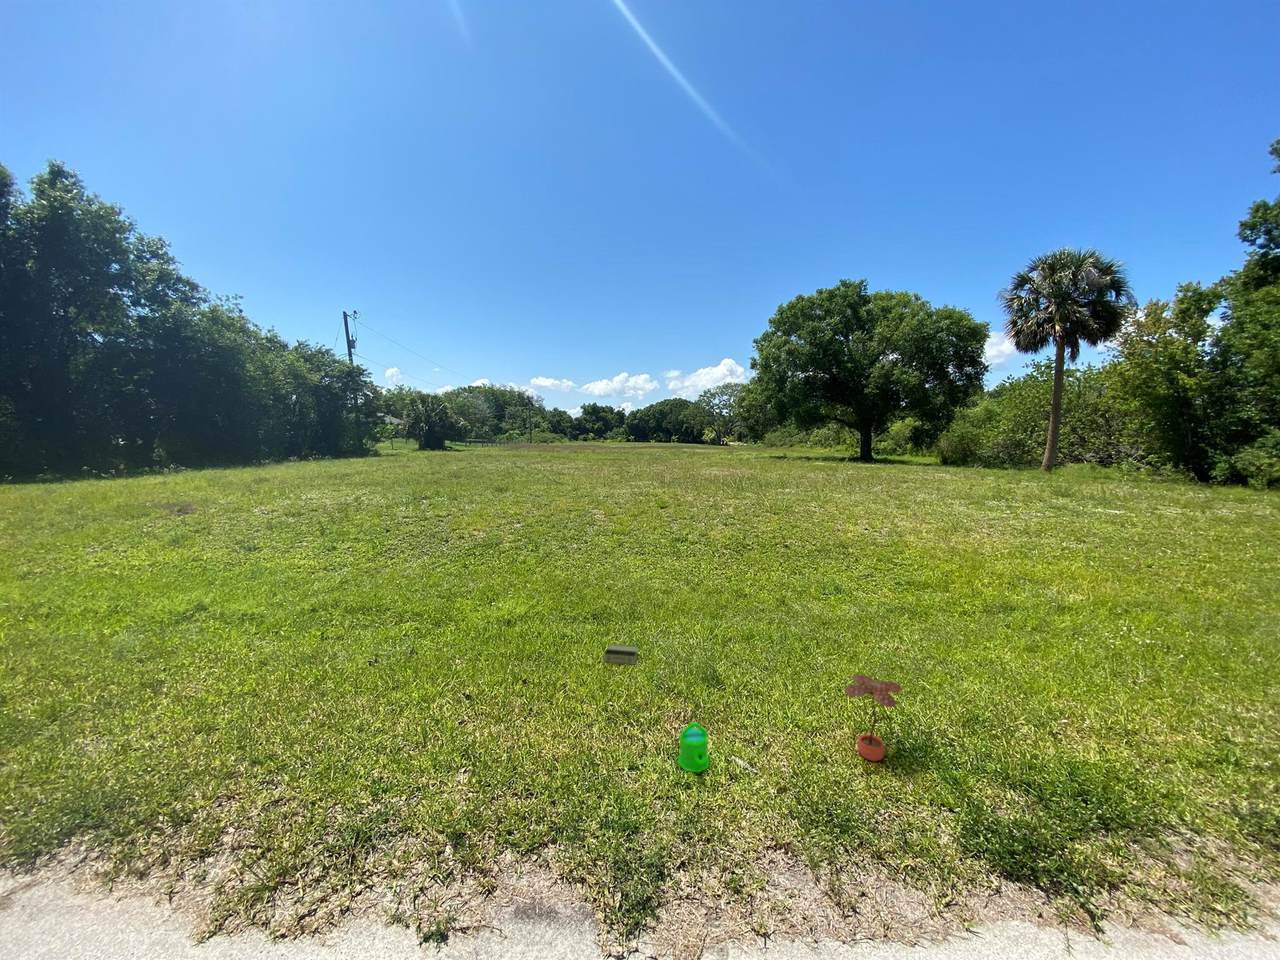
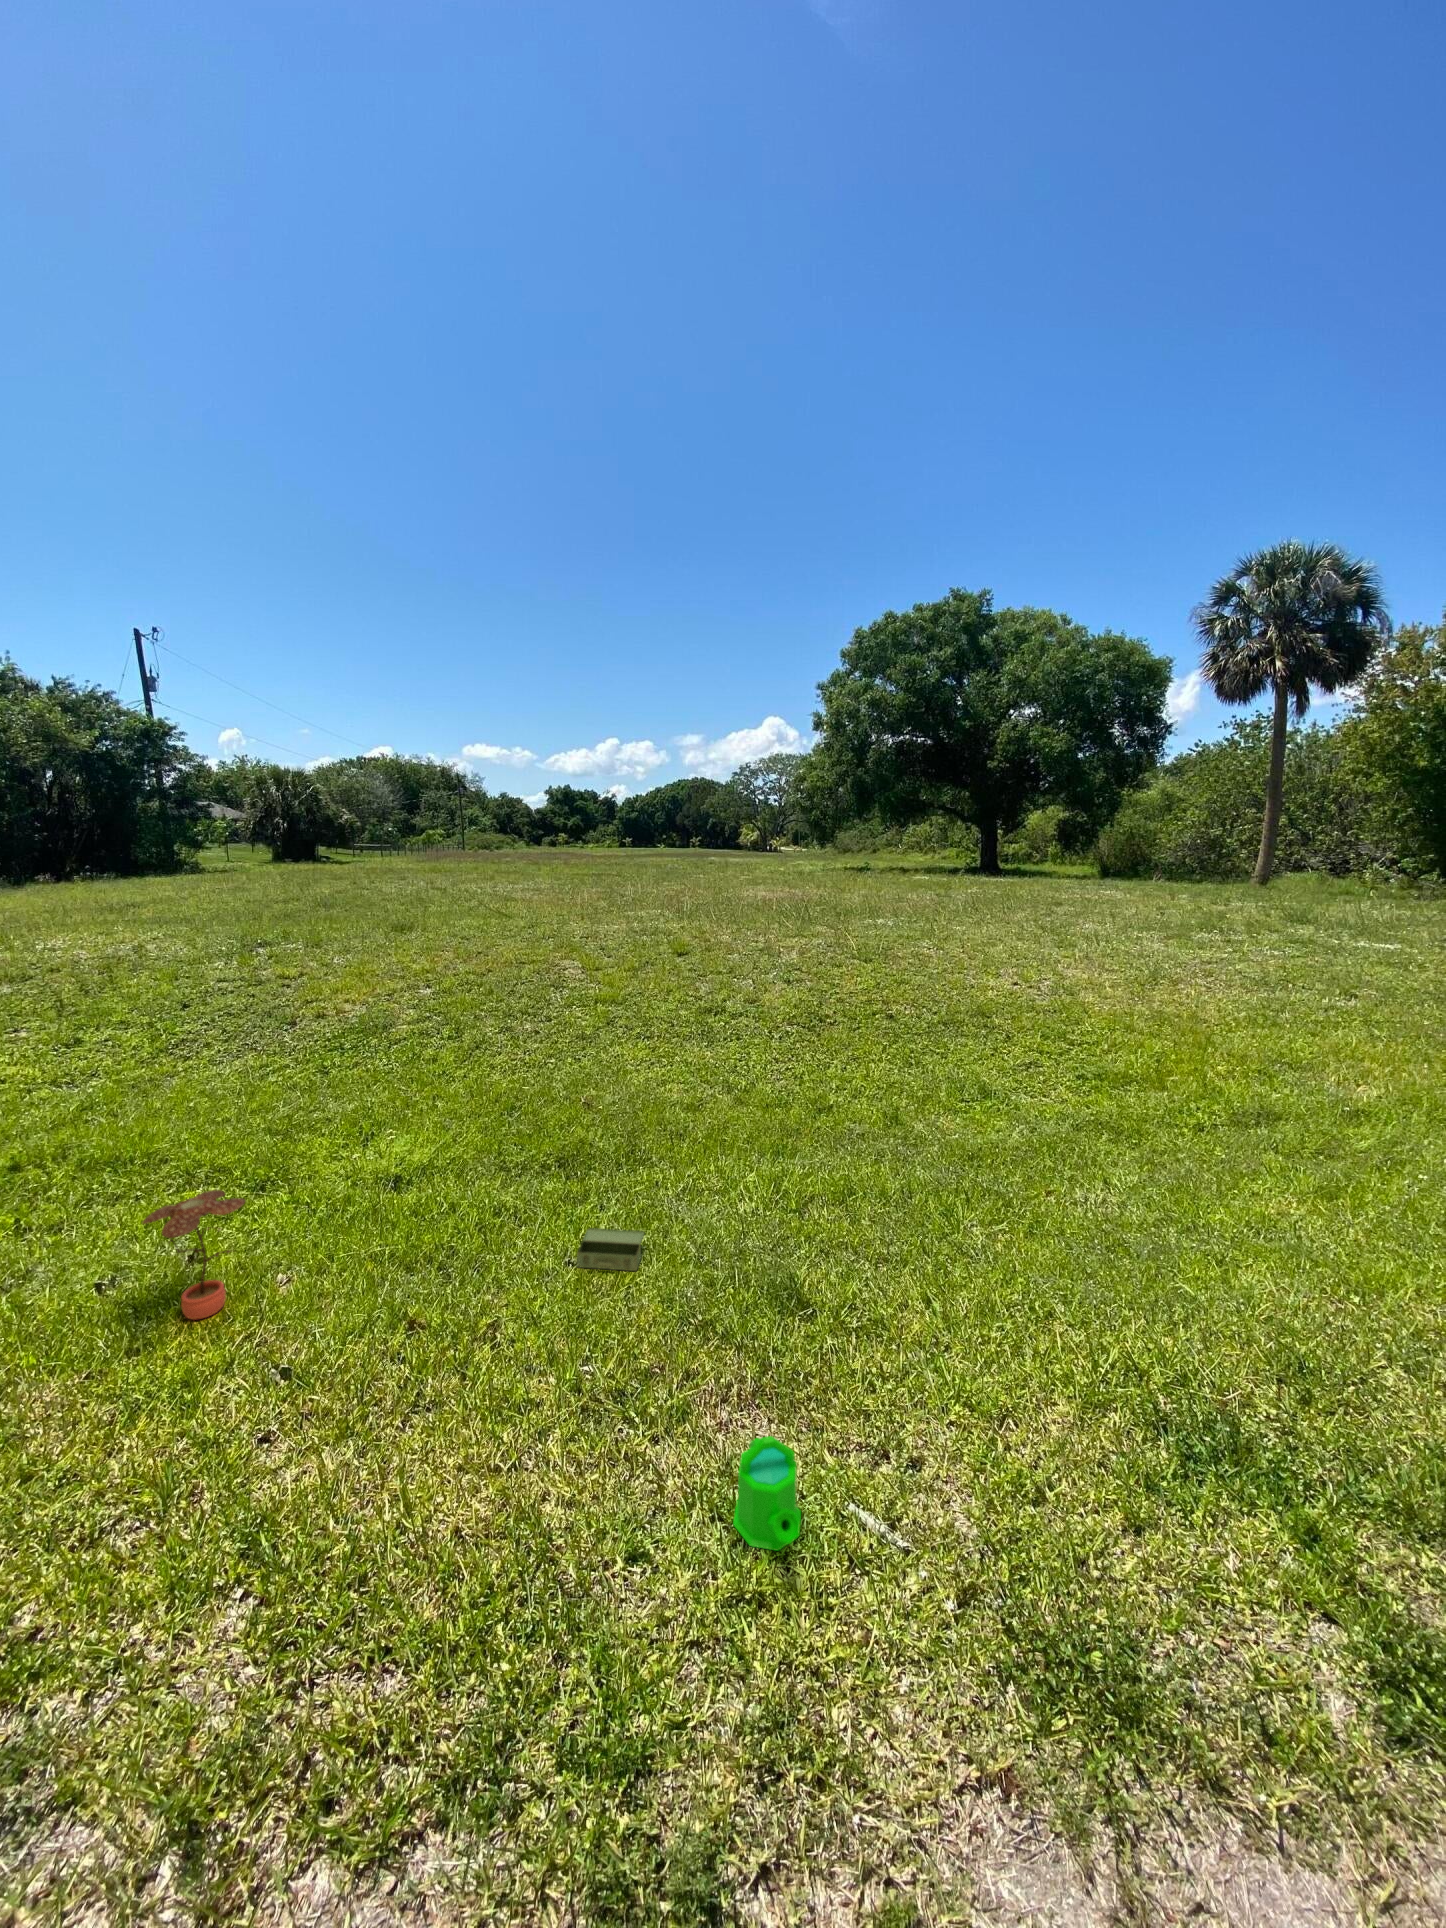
potted plant: present [845,675,901,761] -> present [142,1190,245,1320]

